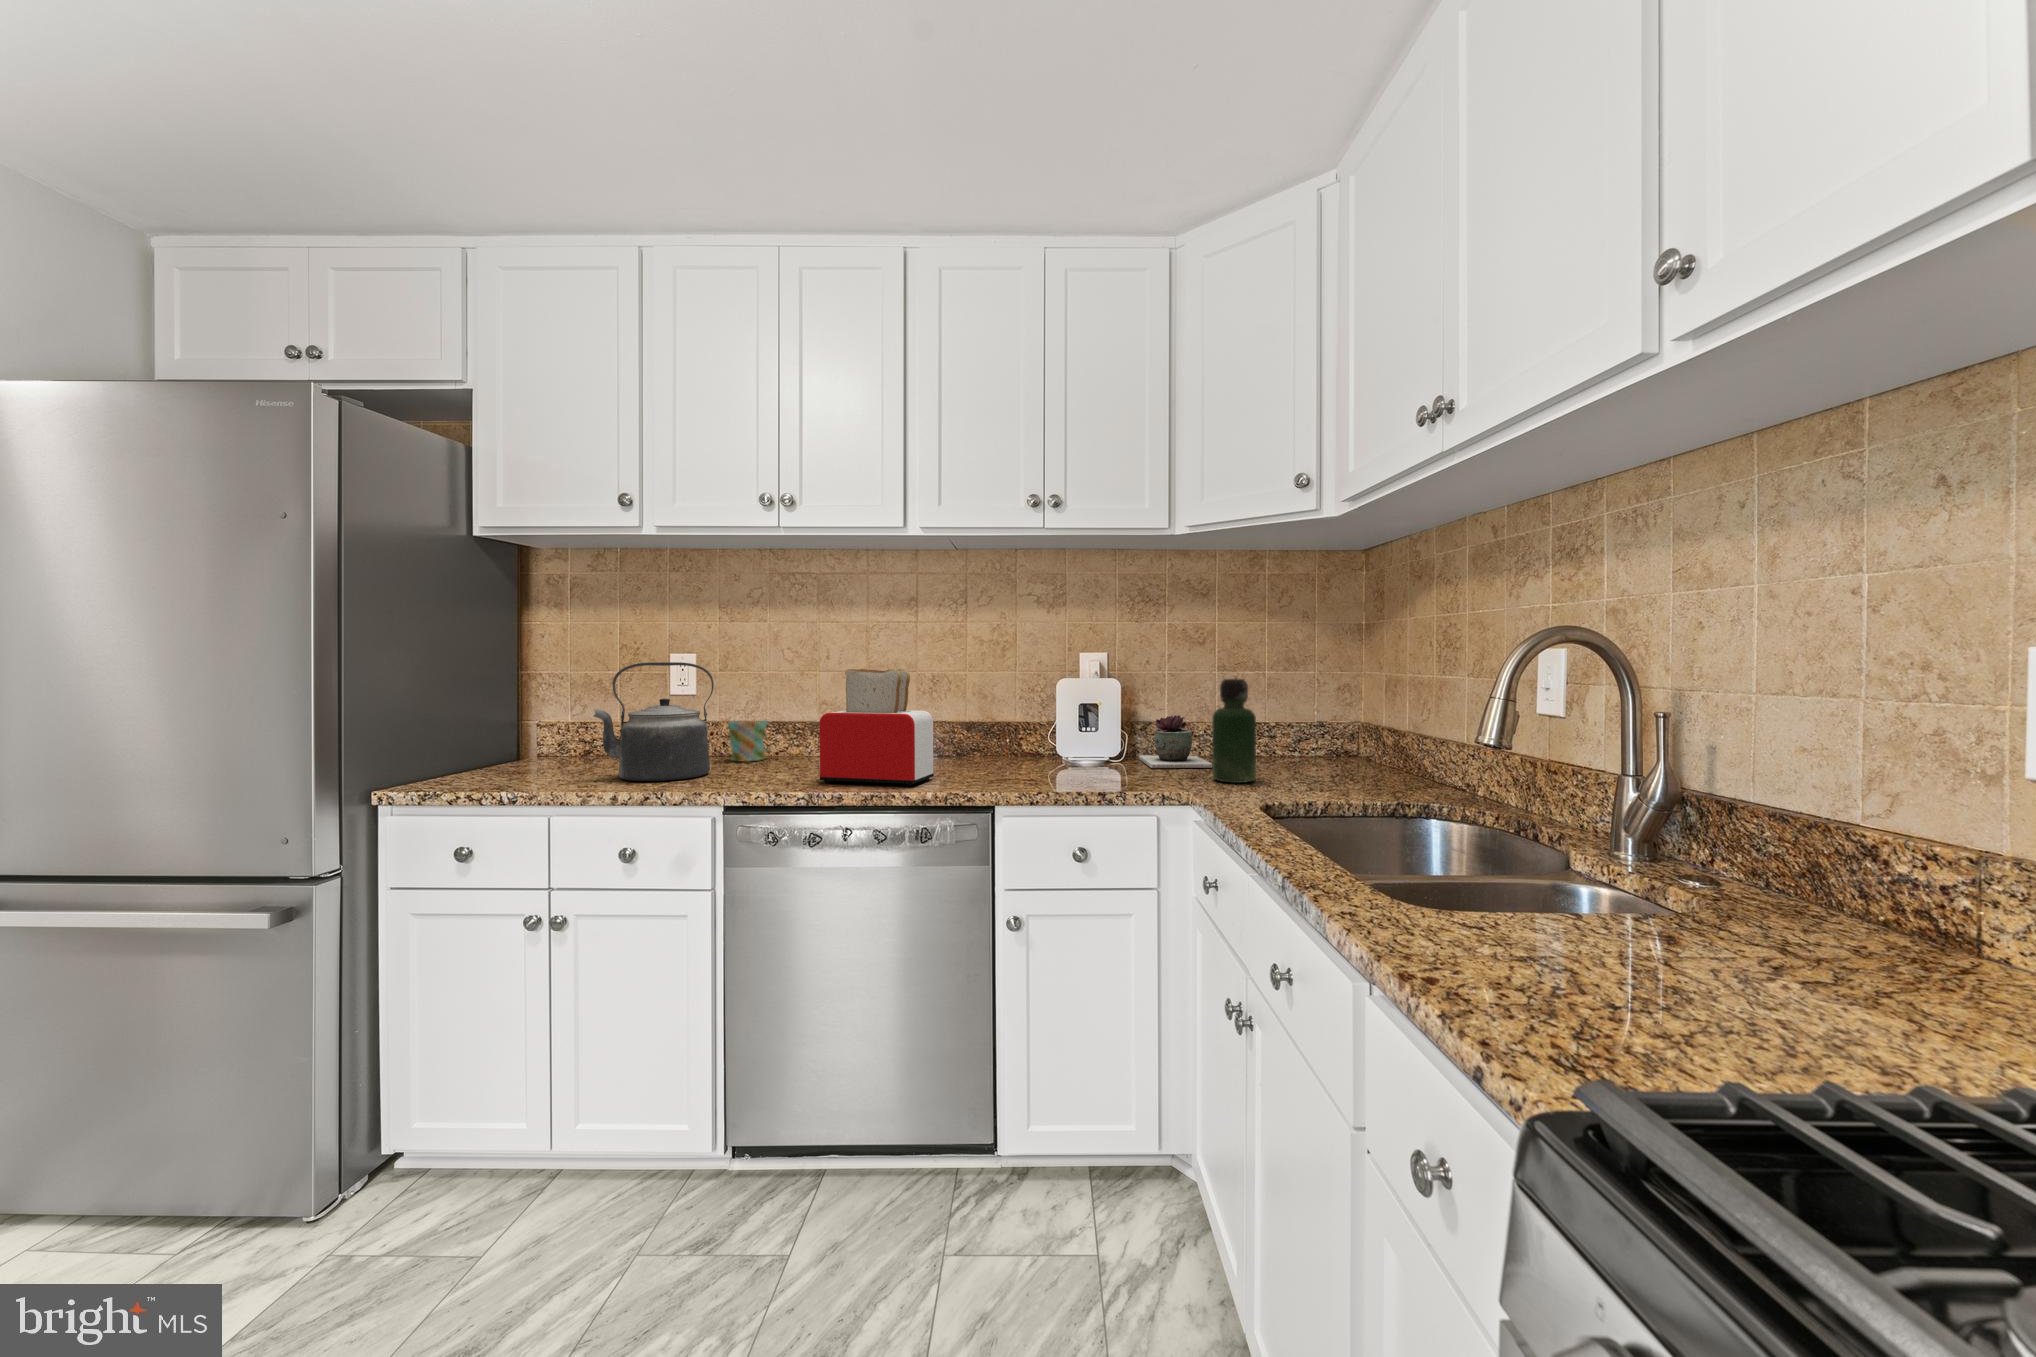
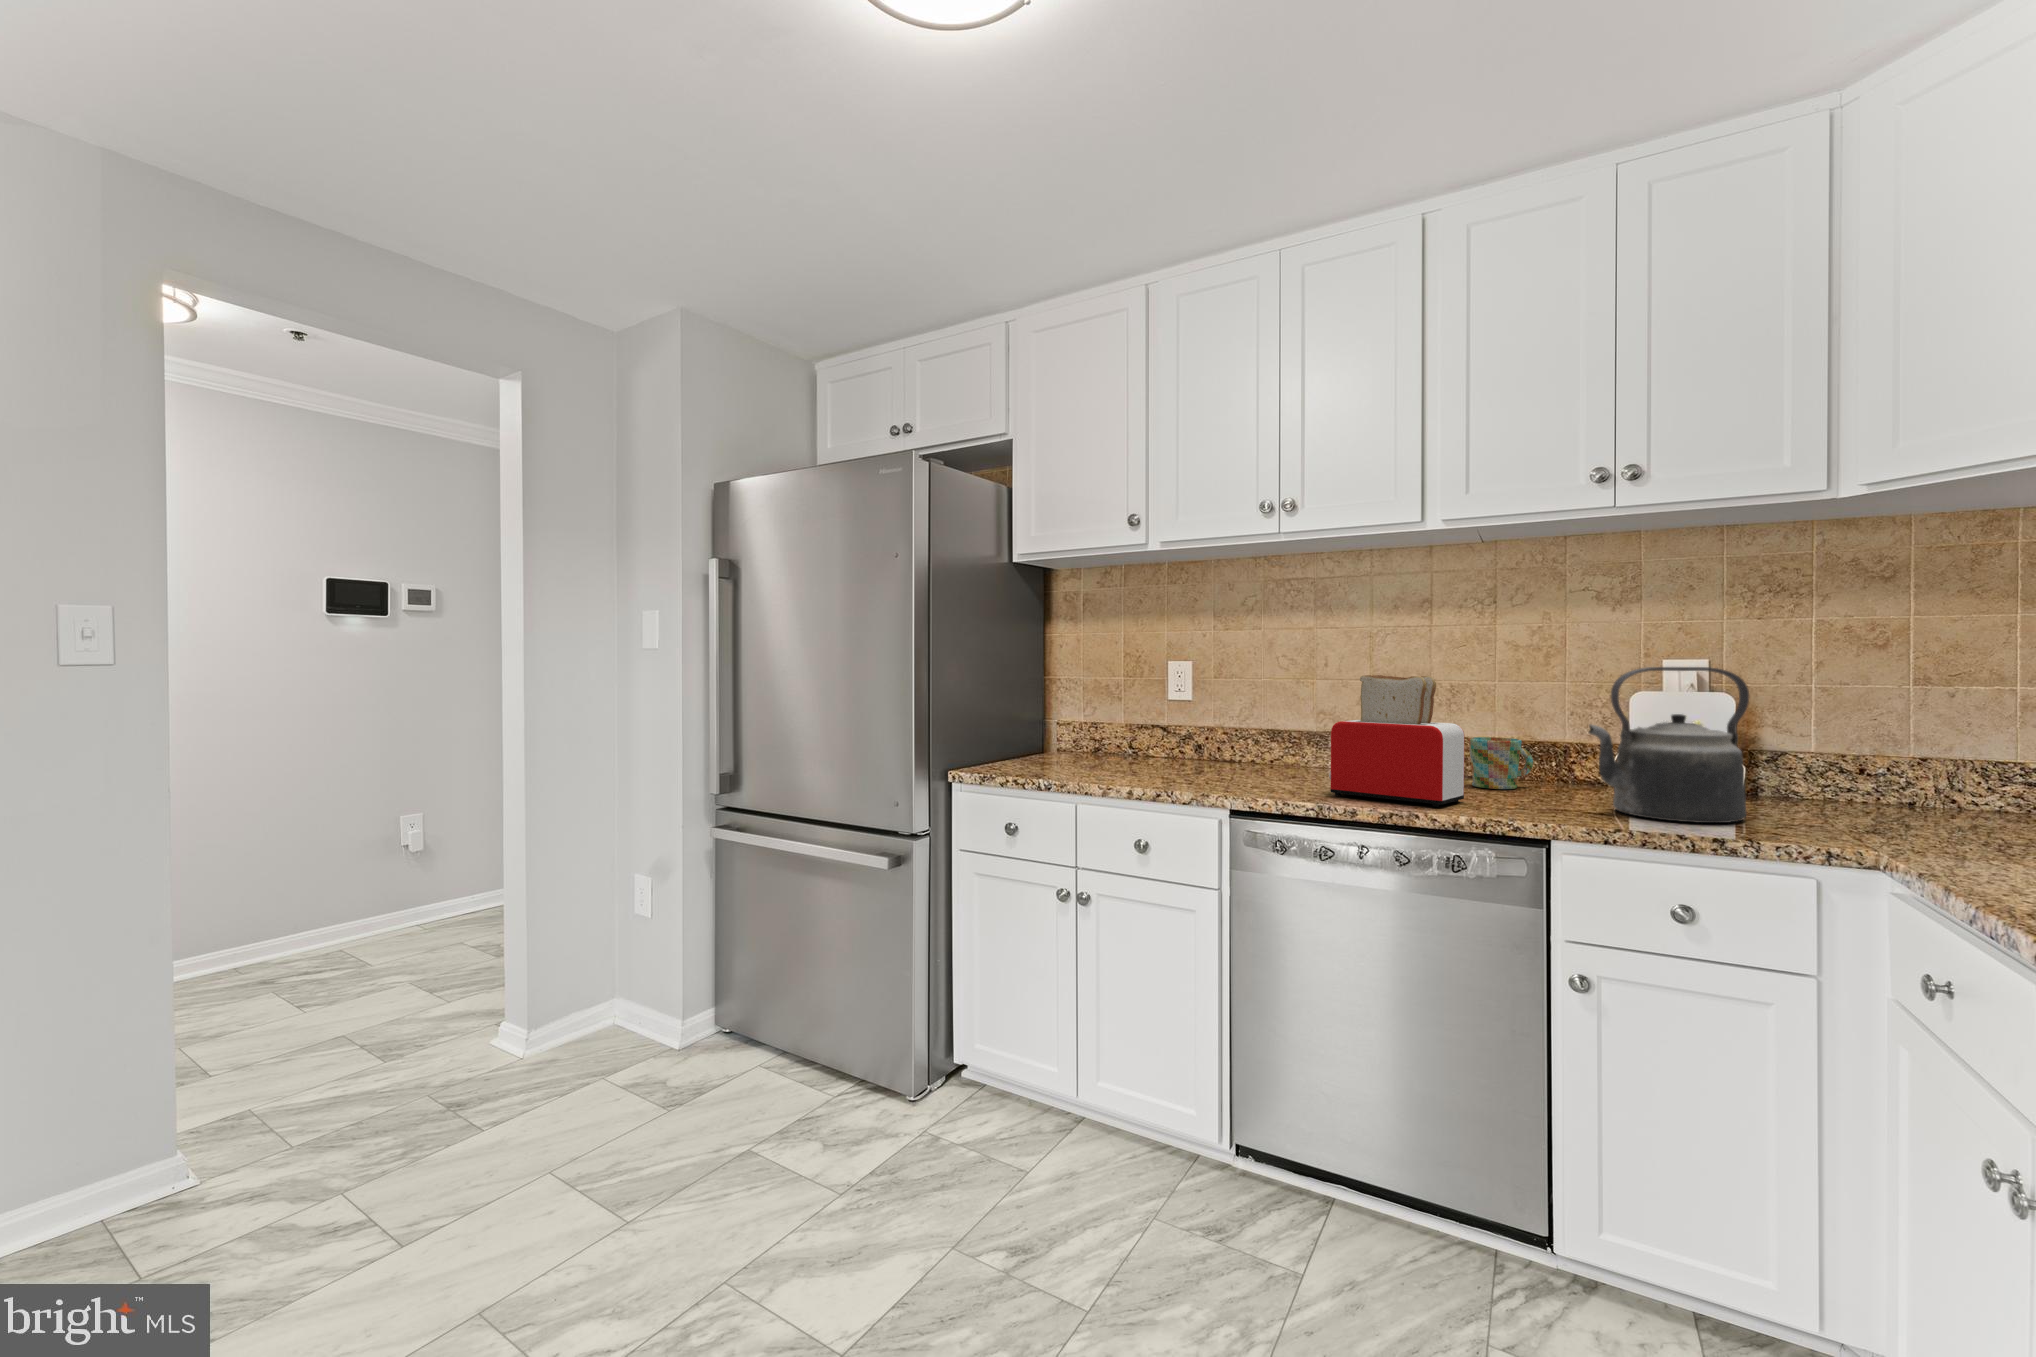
kettle: present [594,662,714,781] -> present [1589,667,1749,823]
bottle: present [1212,679,1256,783] -> none [1896,695,1982,843]
succulent plant: present [1139,715,1212,768] -> none [1766,743,1901,820]
mug: present [728,721,770,762] -> present [1469,737,1533,789]

